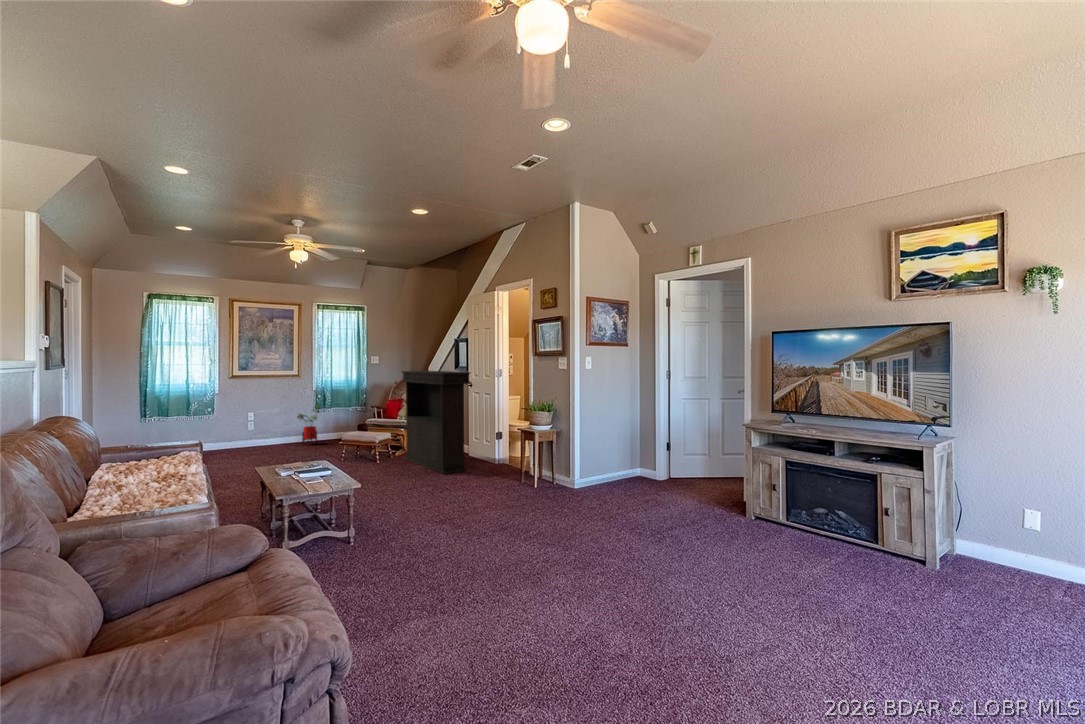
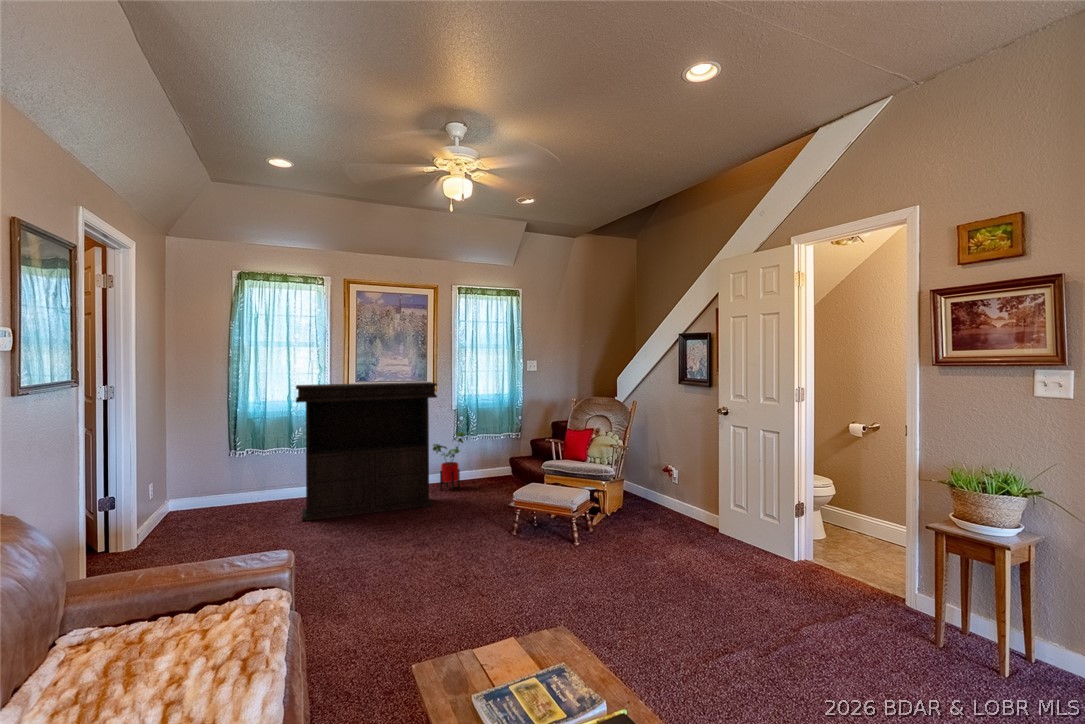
console table: present [402,371,470,474] -> present [296,382,437,521]

